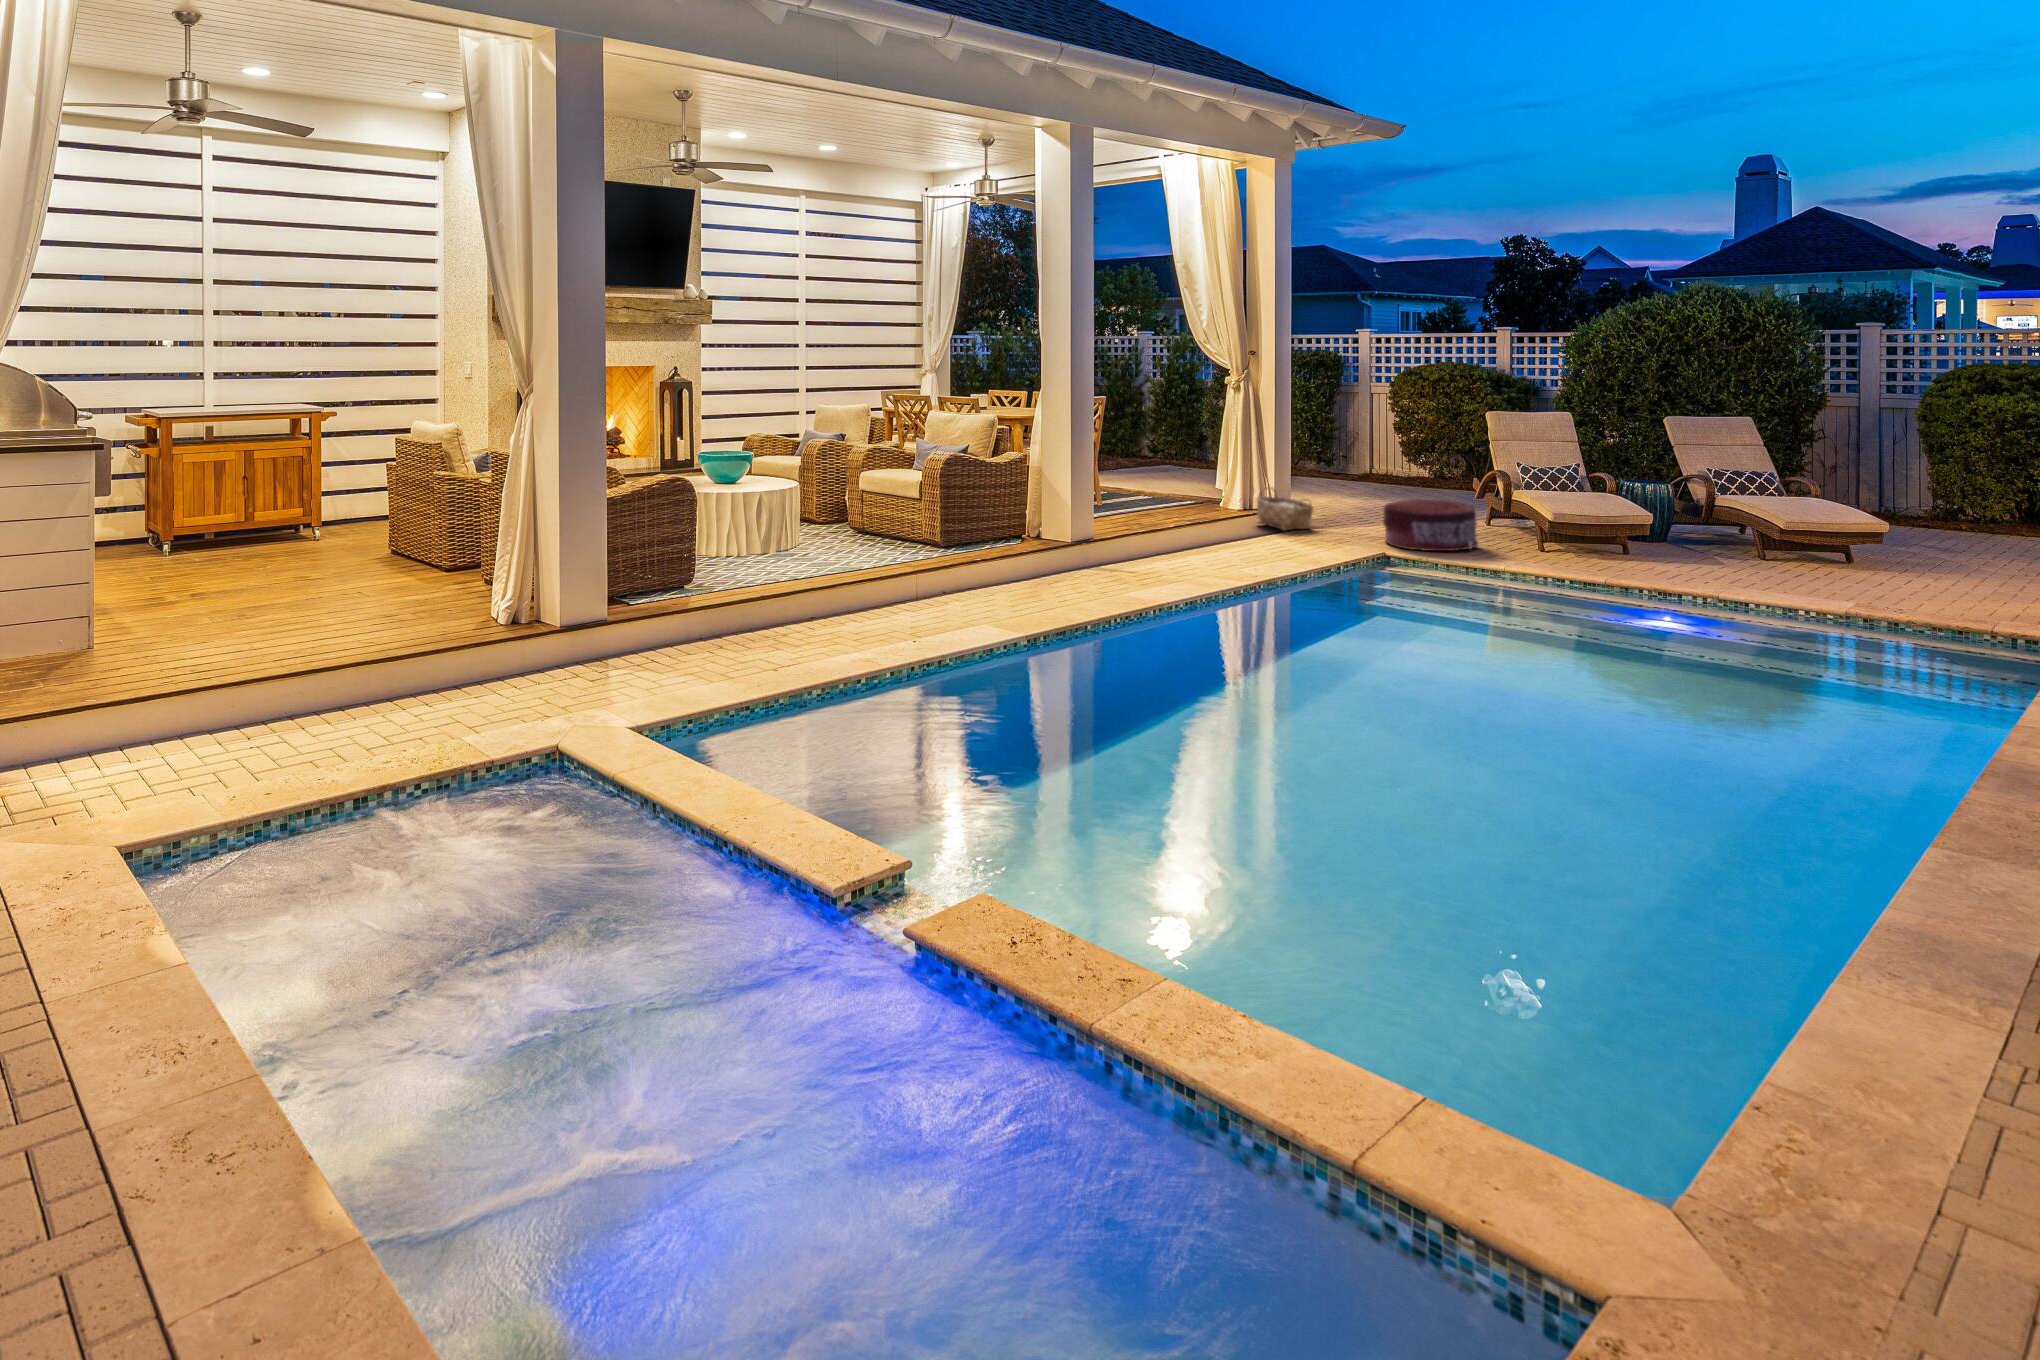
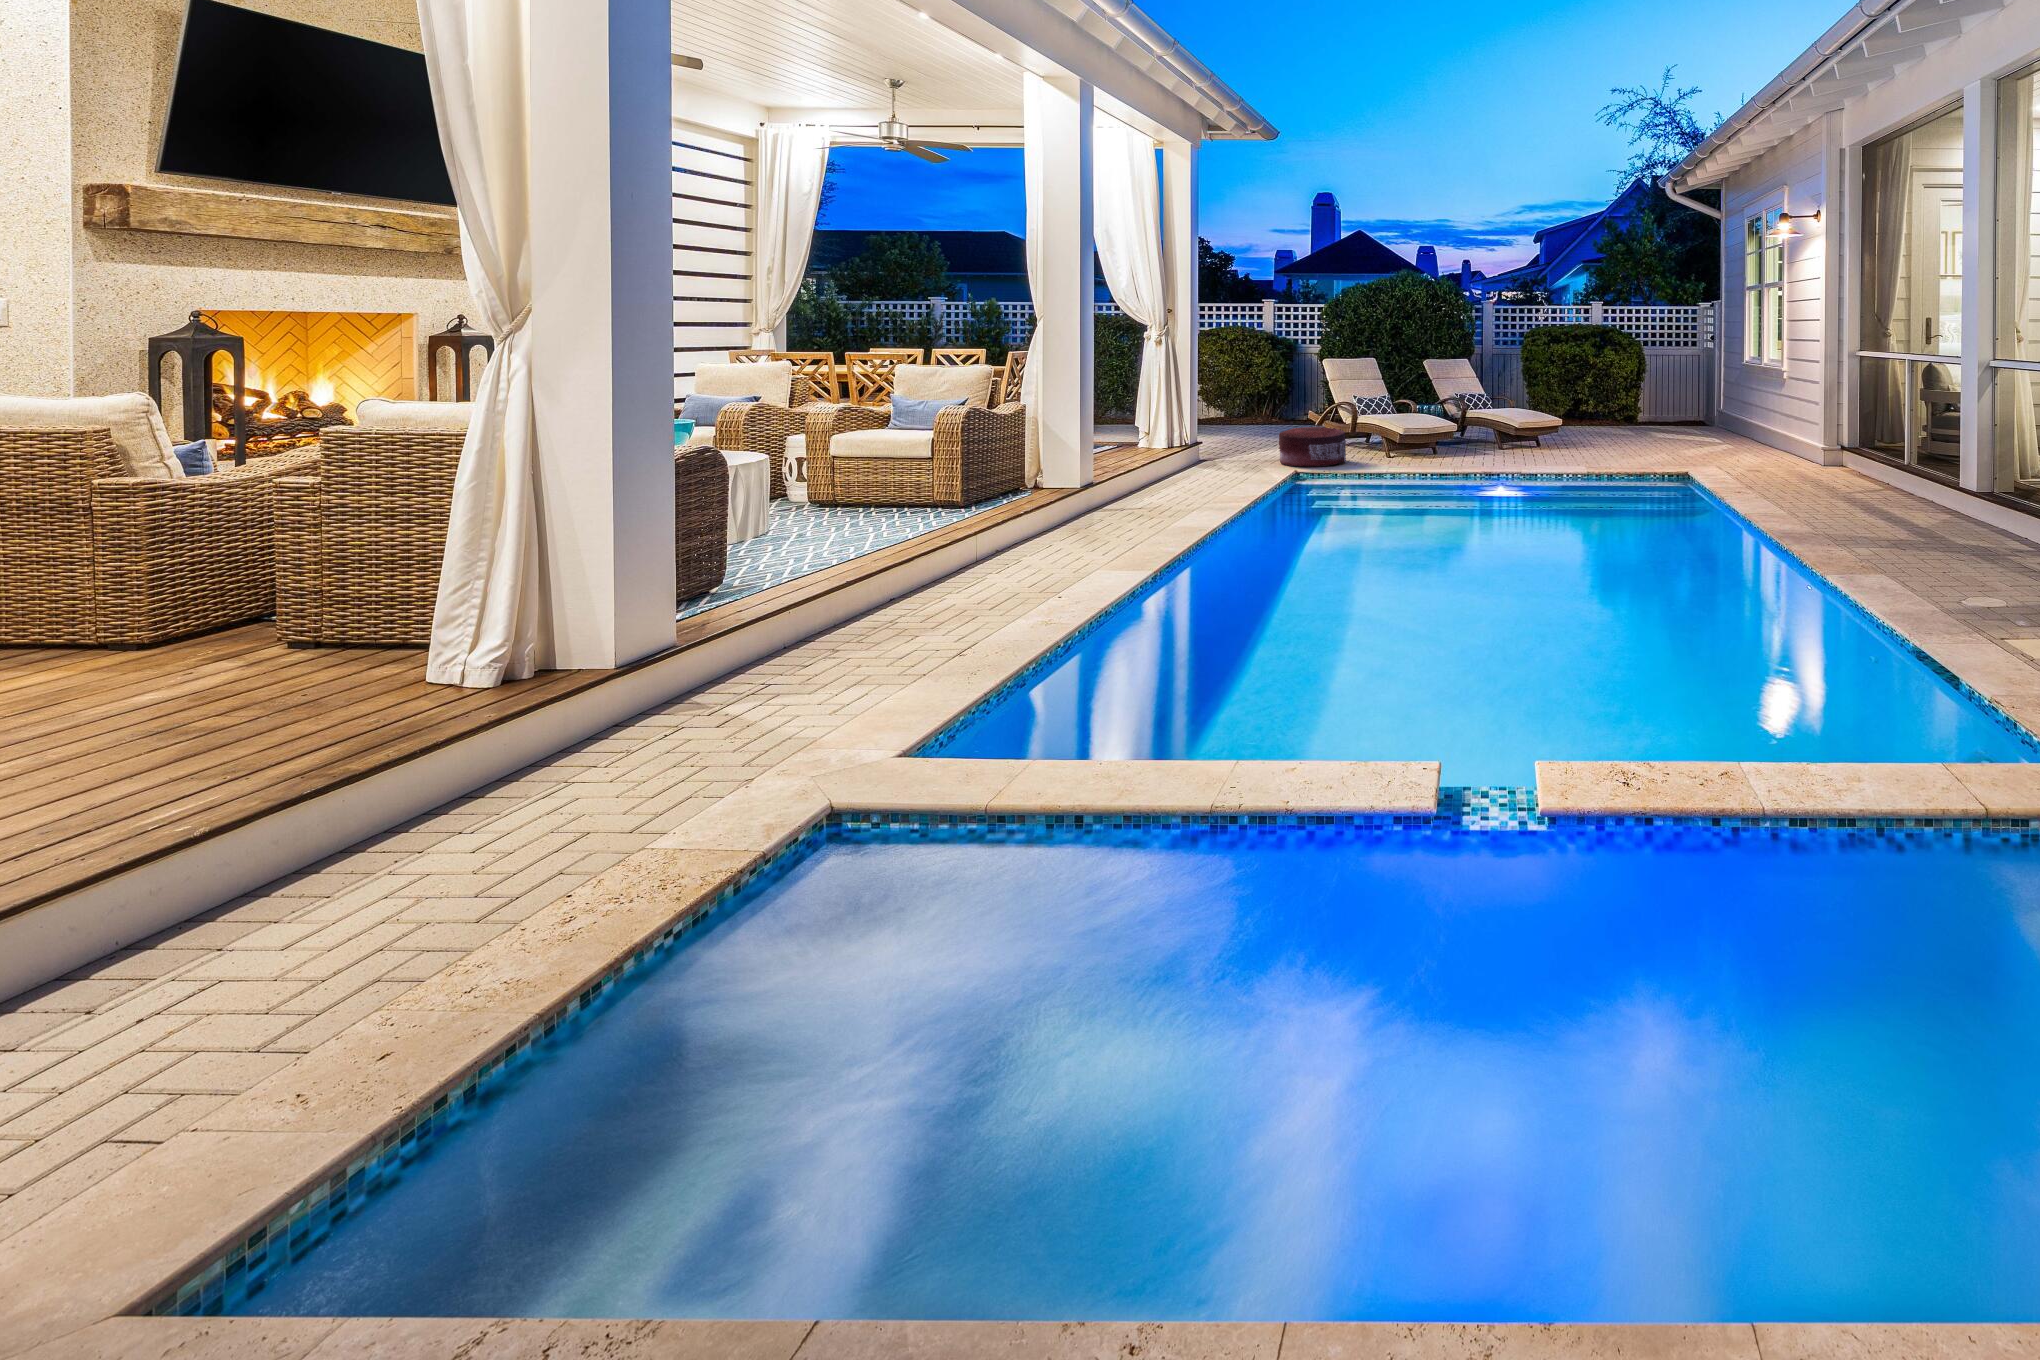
woven basket: present [1257,487,1313,531] -> none [1164,428,1214,464]

